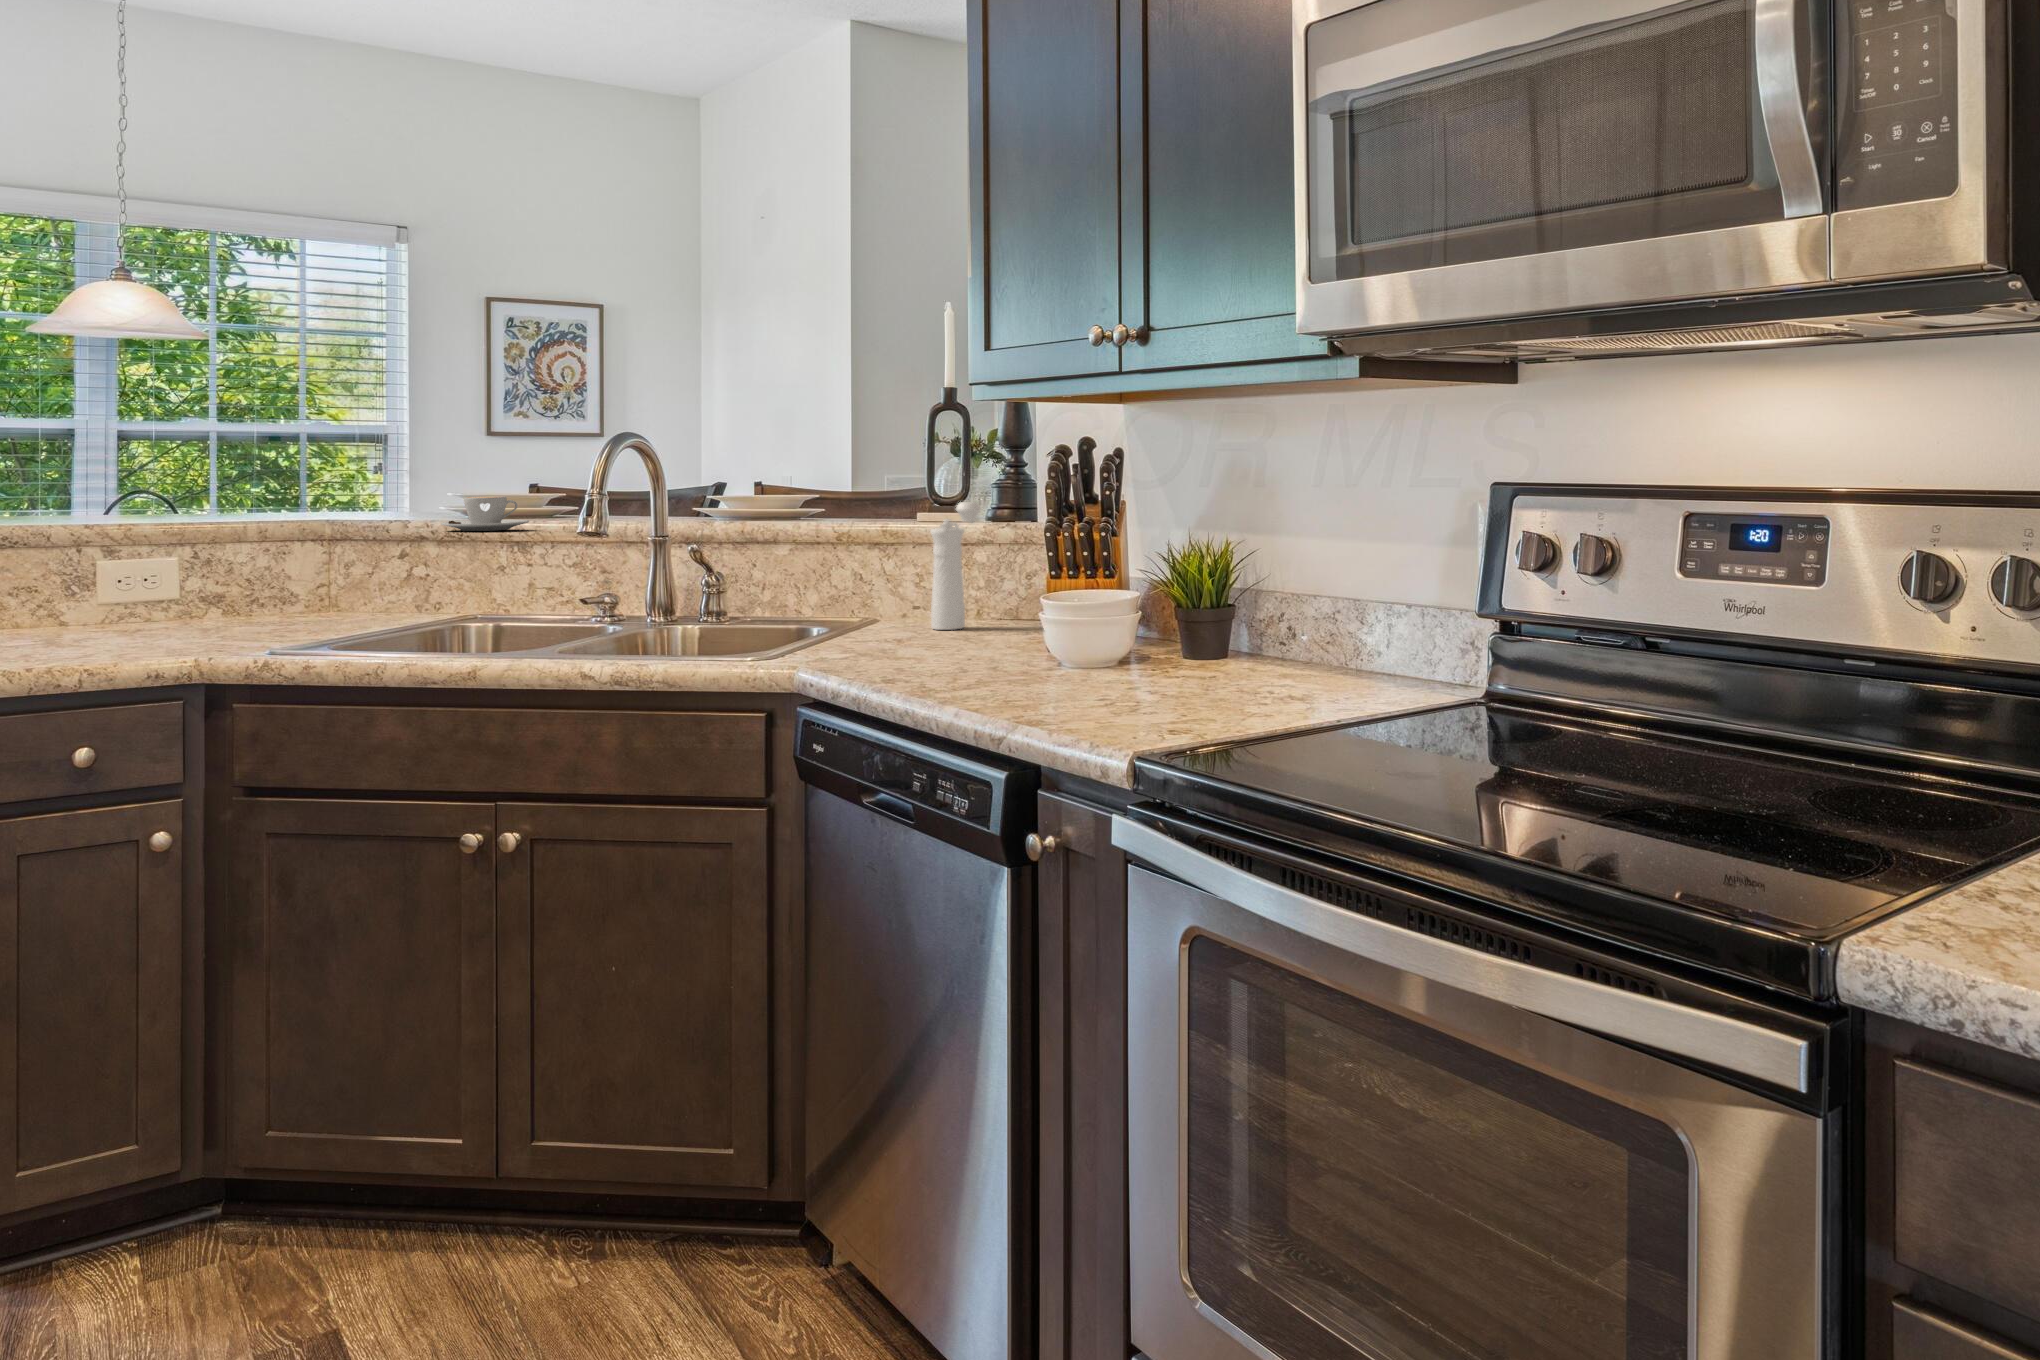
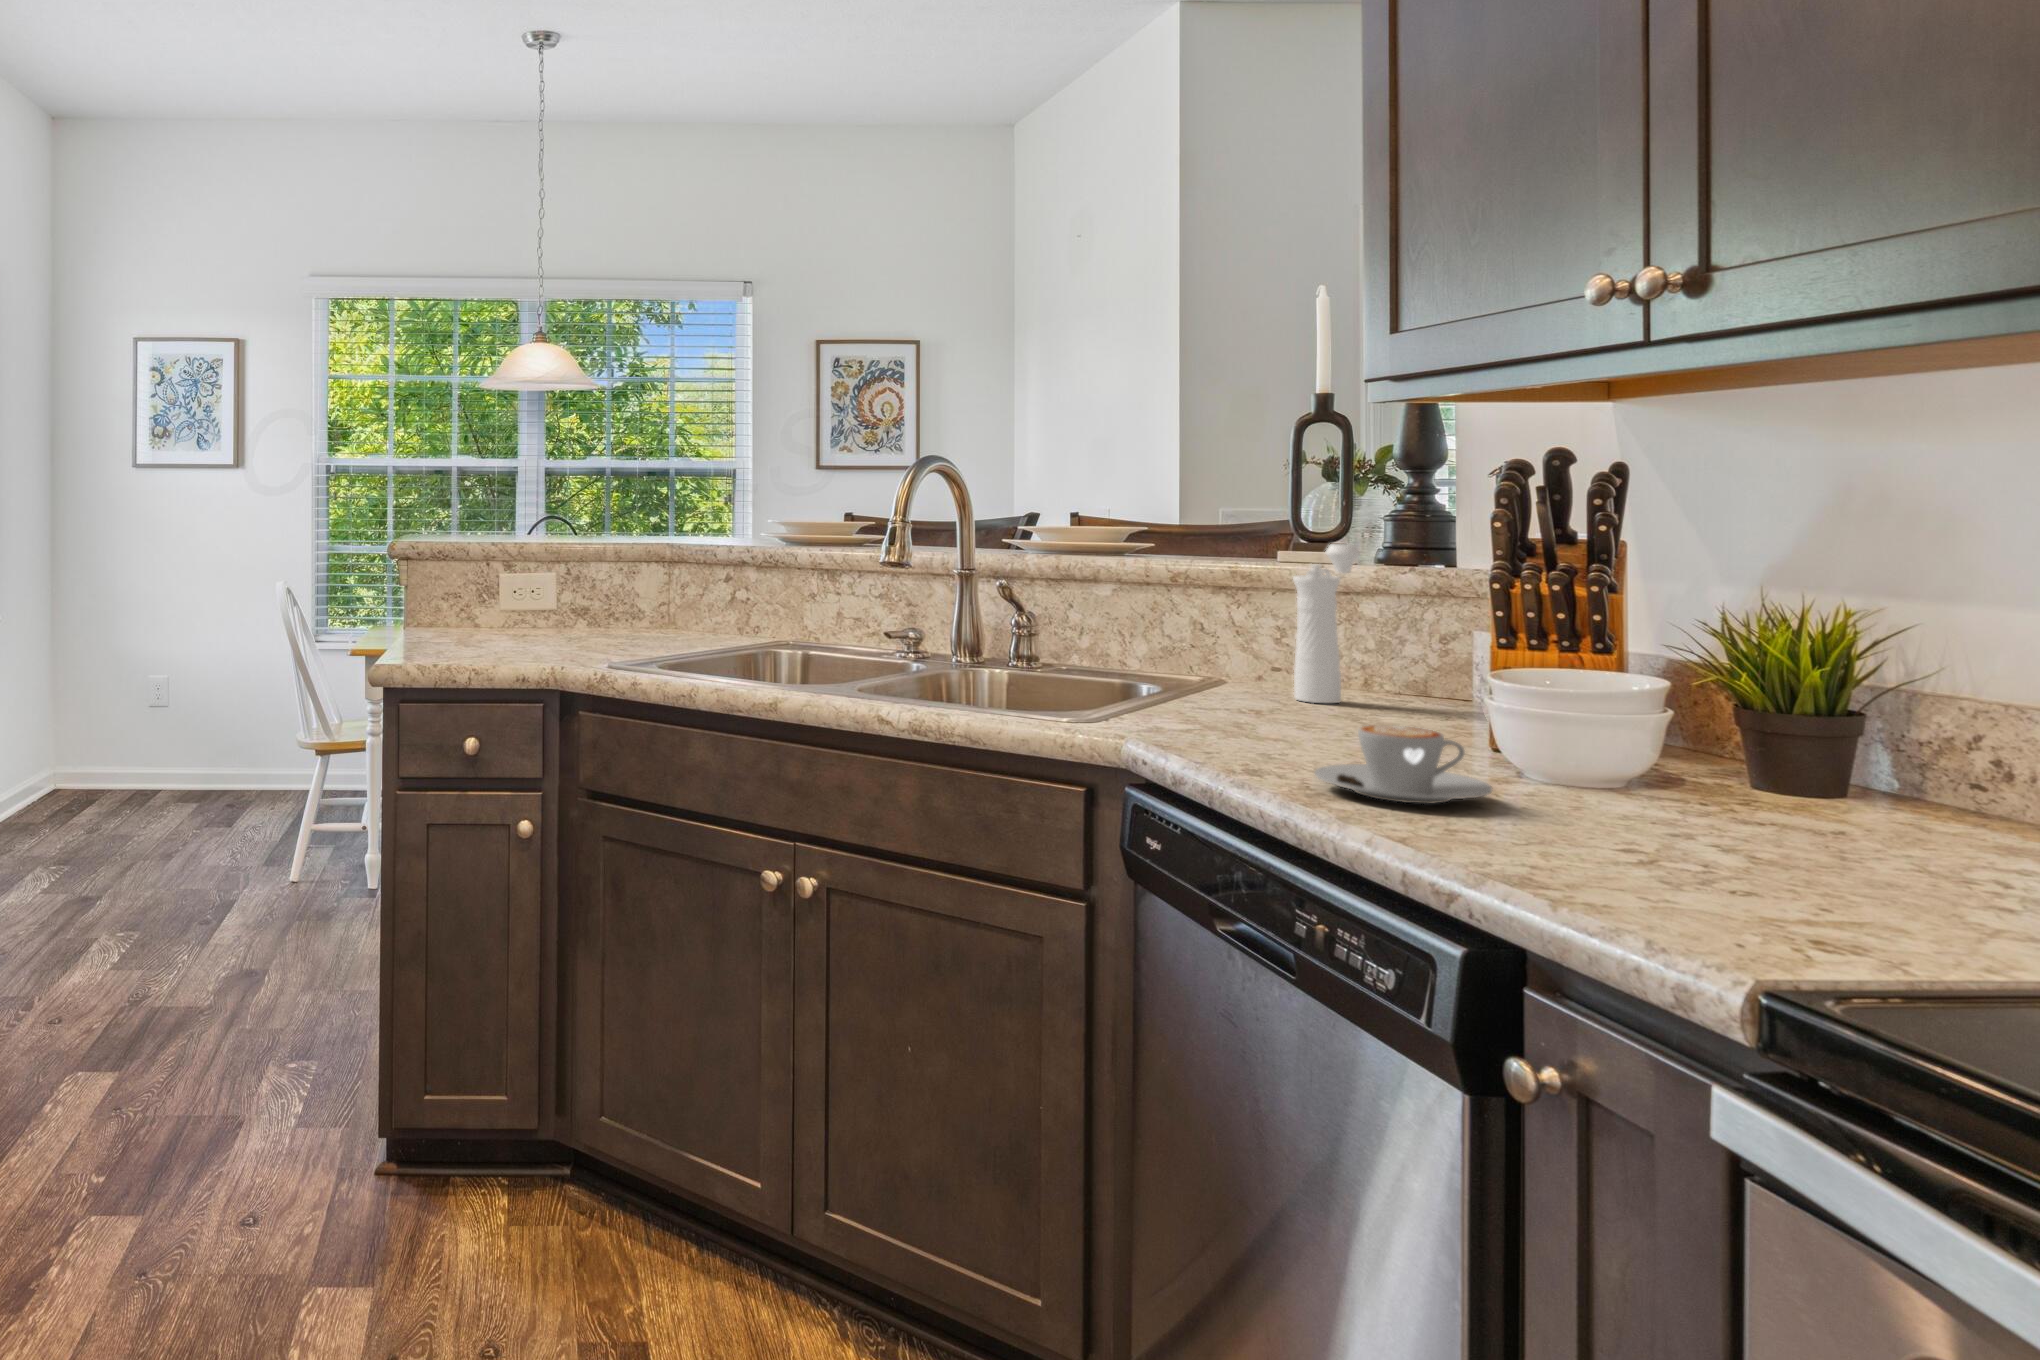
coffee cup: present [441,496,529,531] -> present [1315,725,1492,804]

